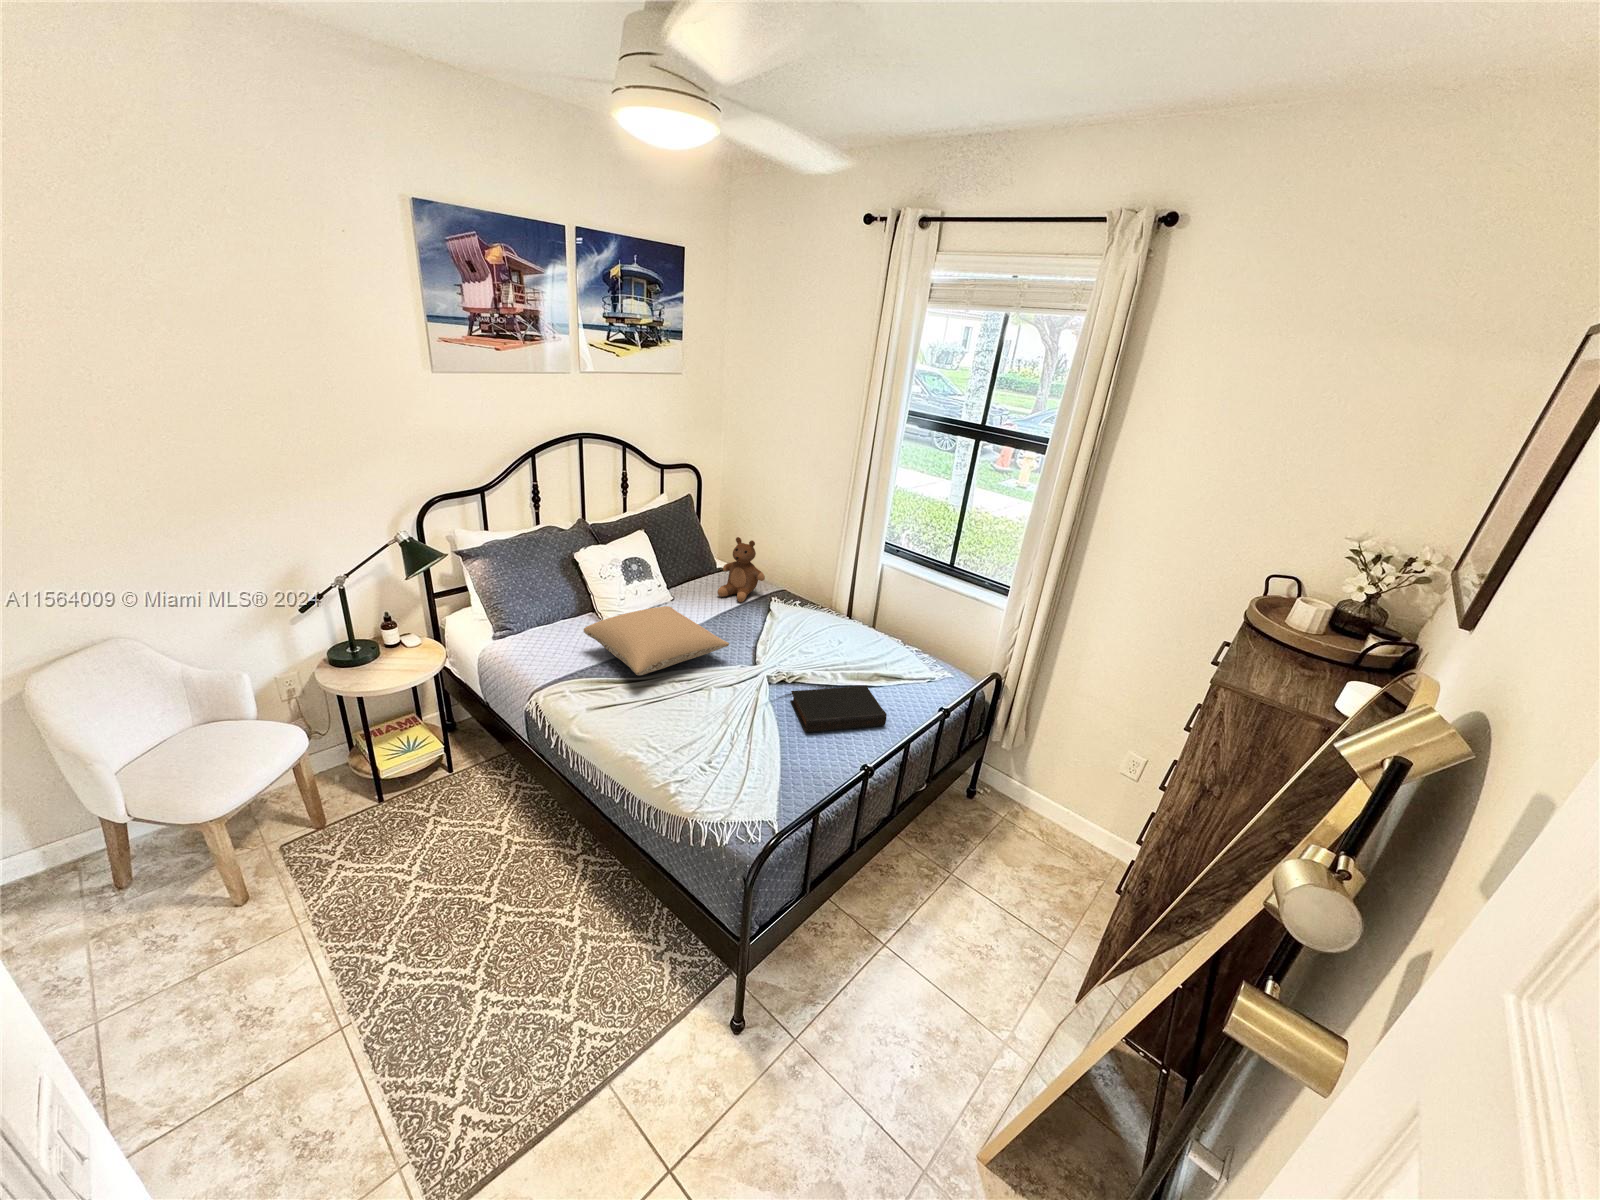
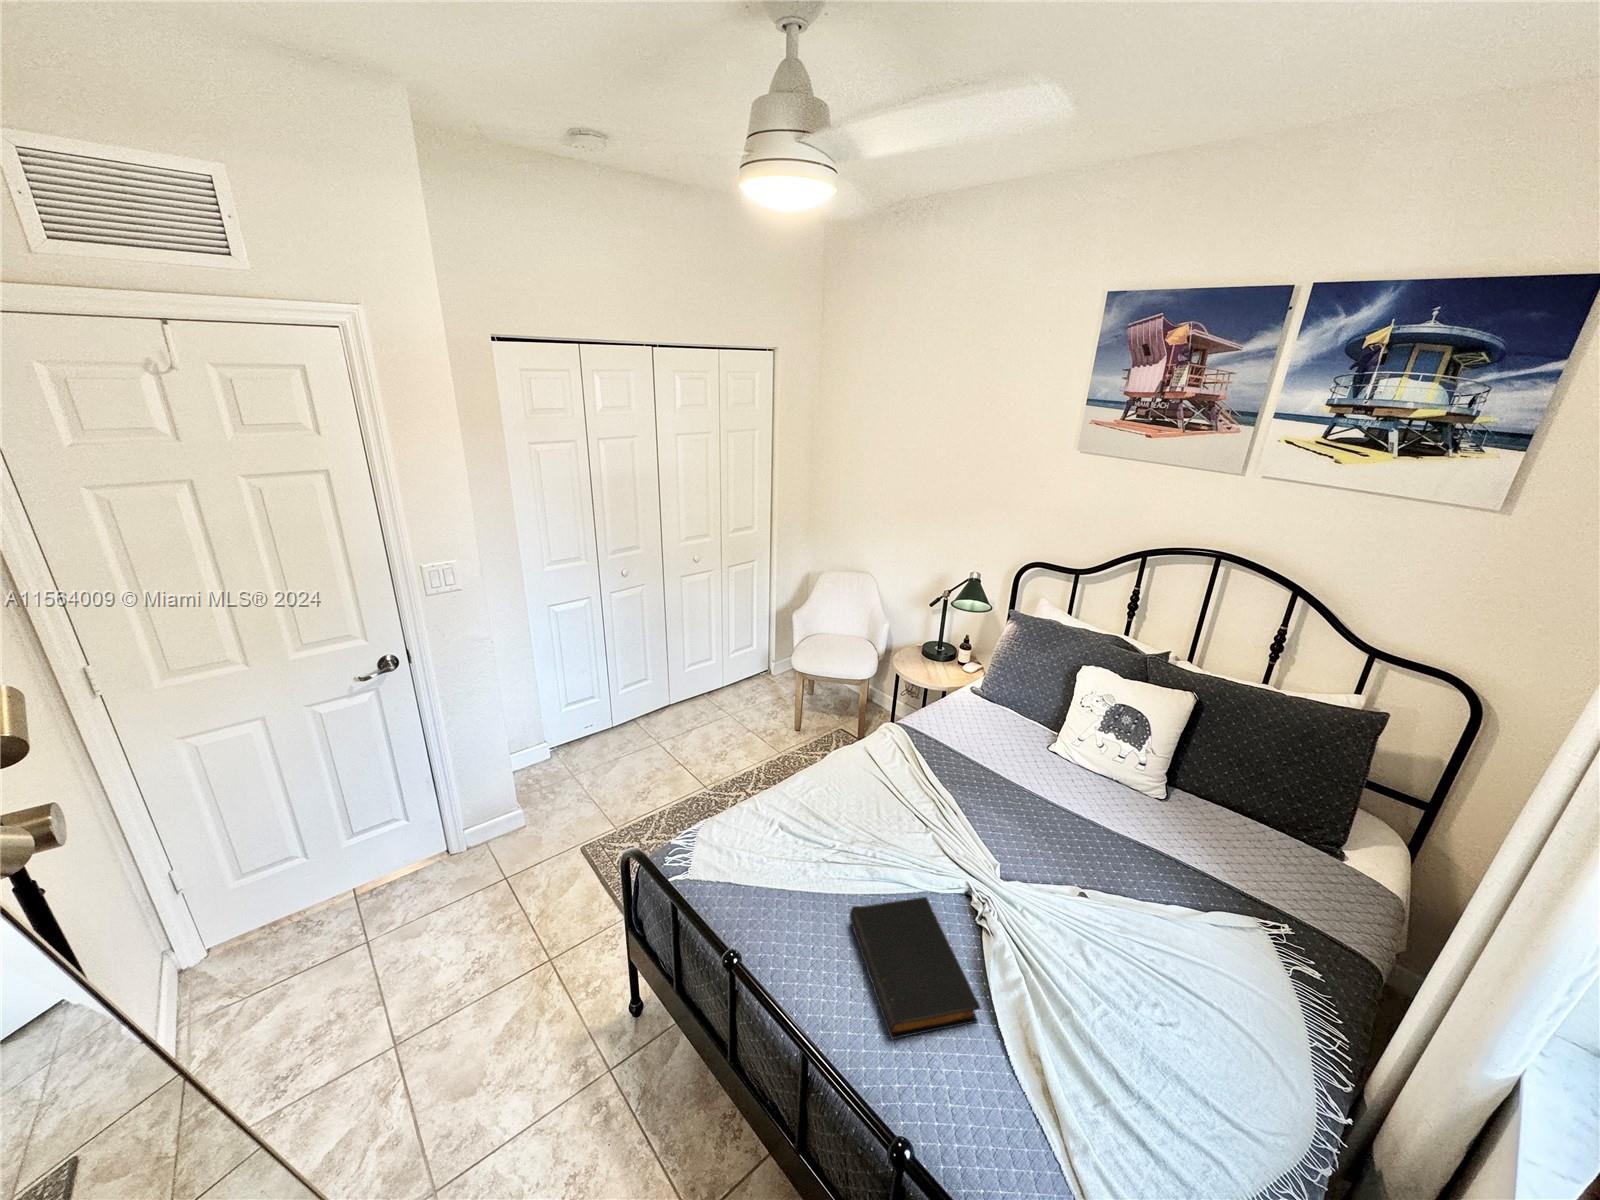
teddy bear: present [718,537,765,602] -> none [1202,771,1298,871]
pillow: present [584,606,729,675] -> none [894,711,1074,820]

